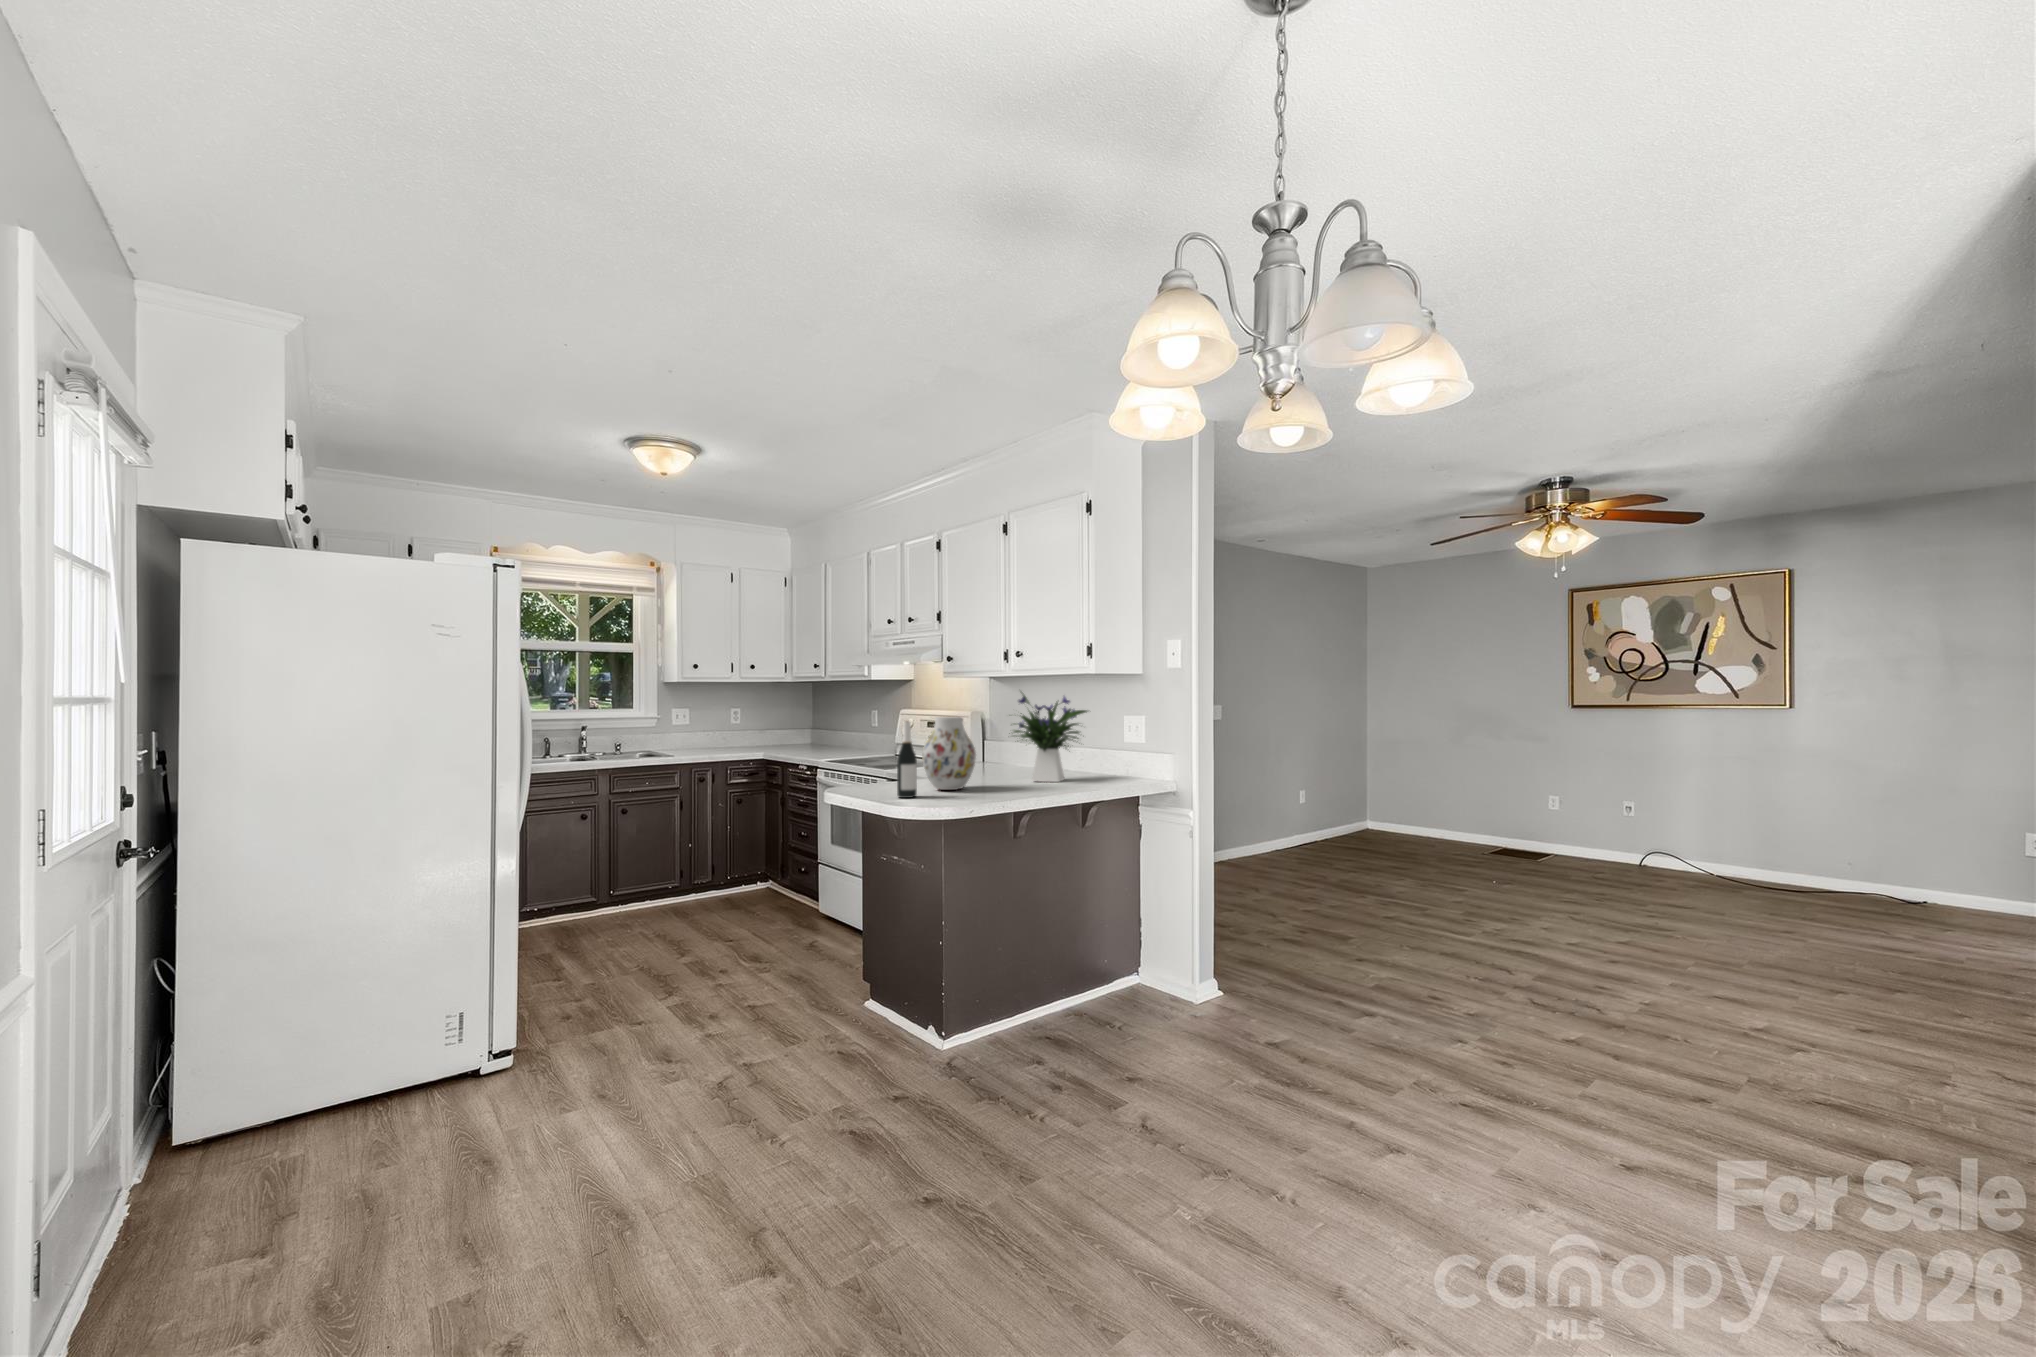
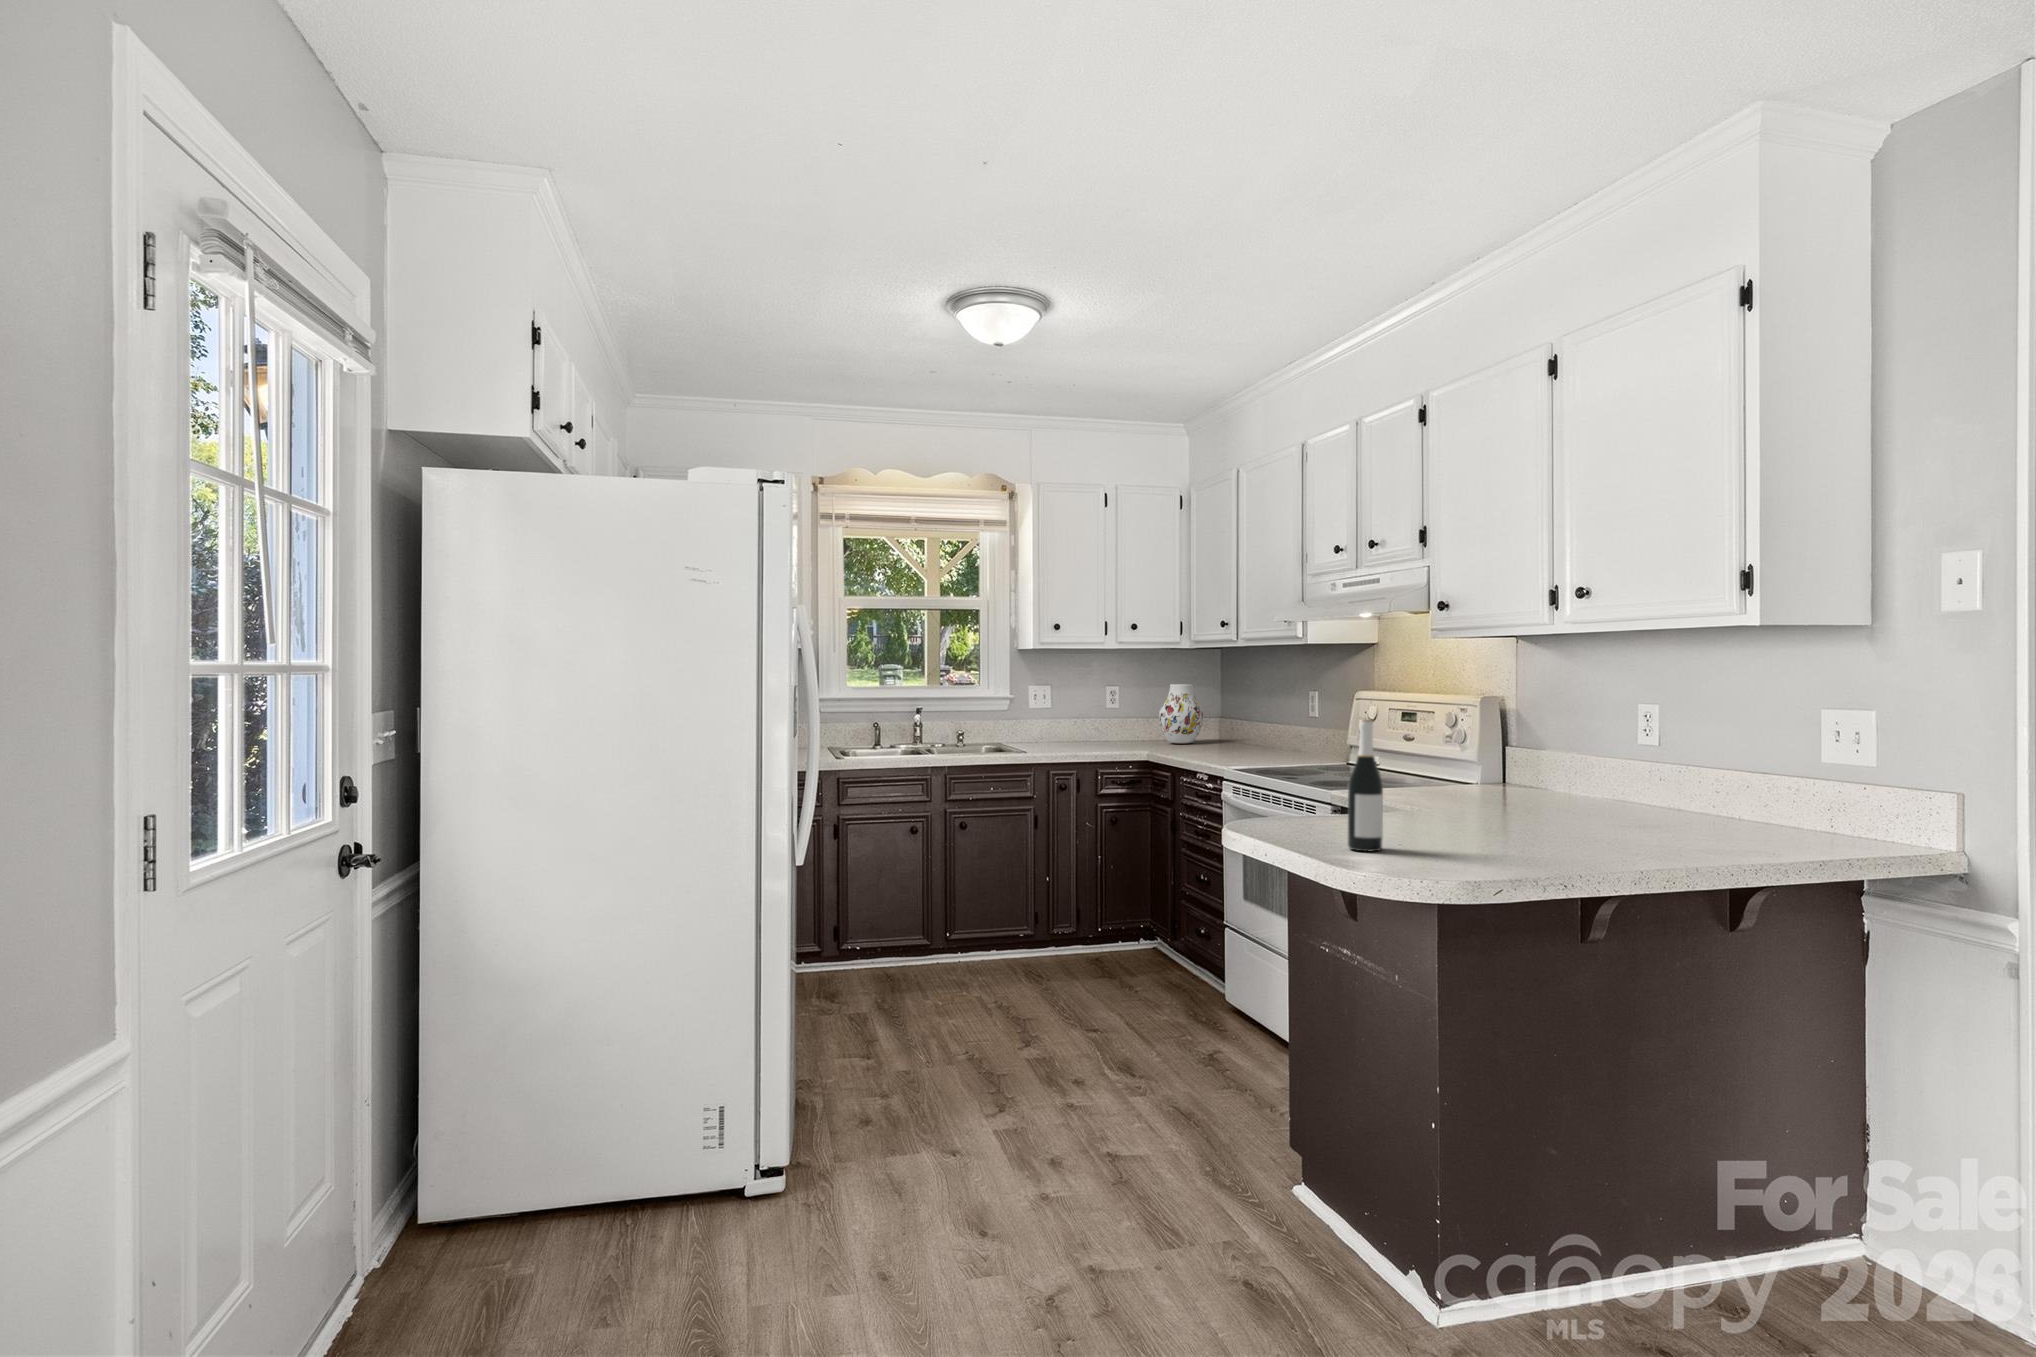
flower arrangement: present [1014,695,1087,782] -> none [1549,668,1724,838]
vase: present [922,717,976,790] -> present [1159,684,1203,744]

